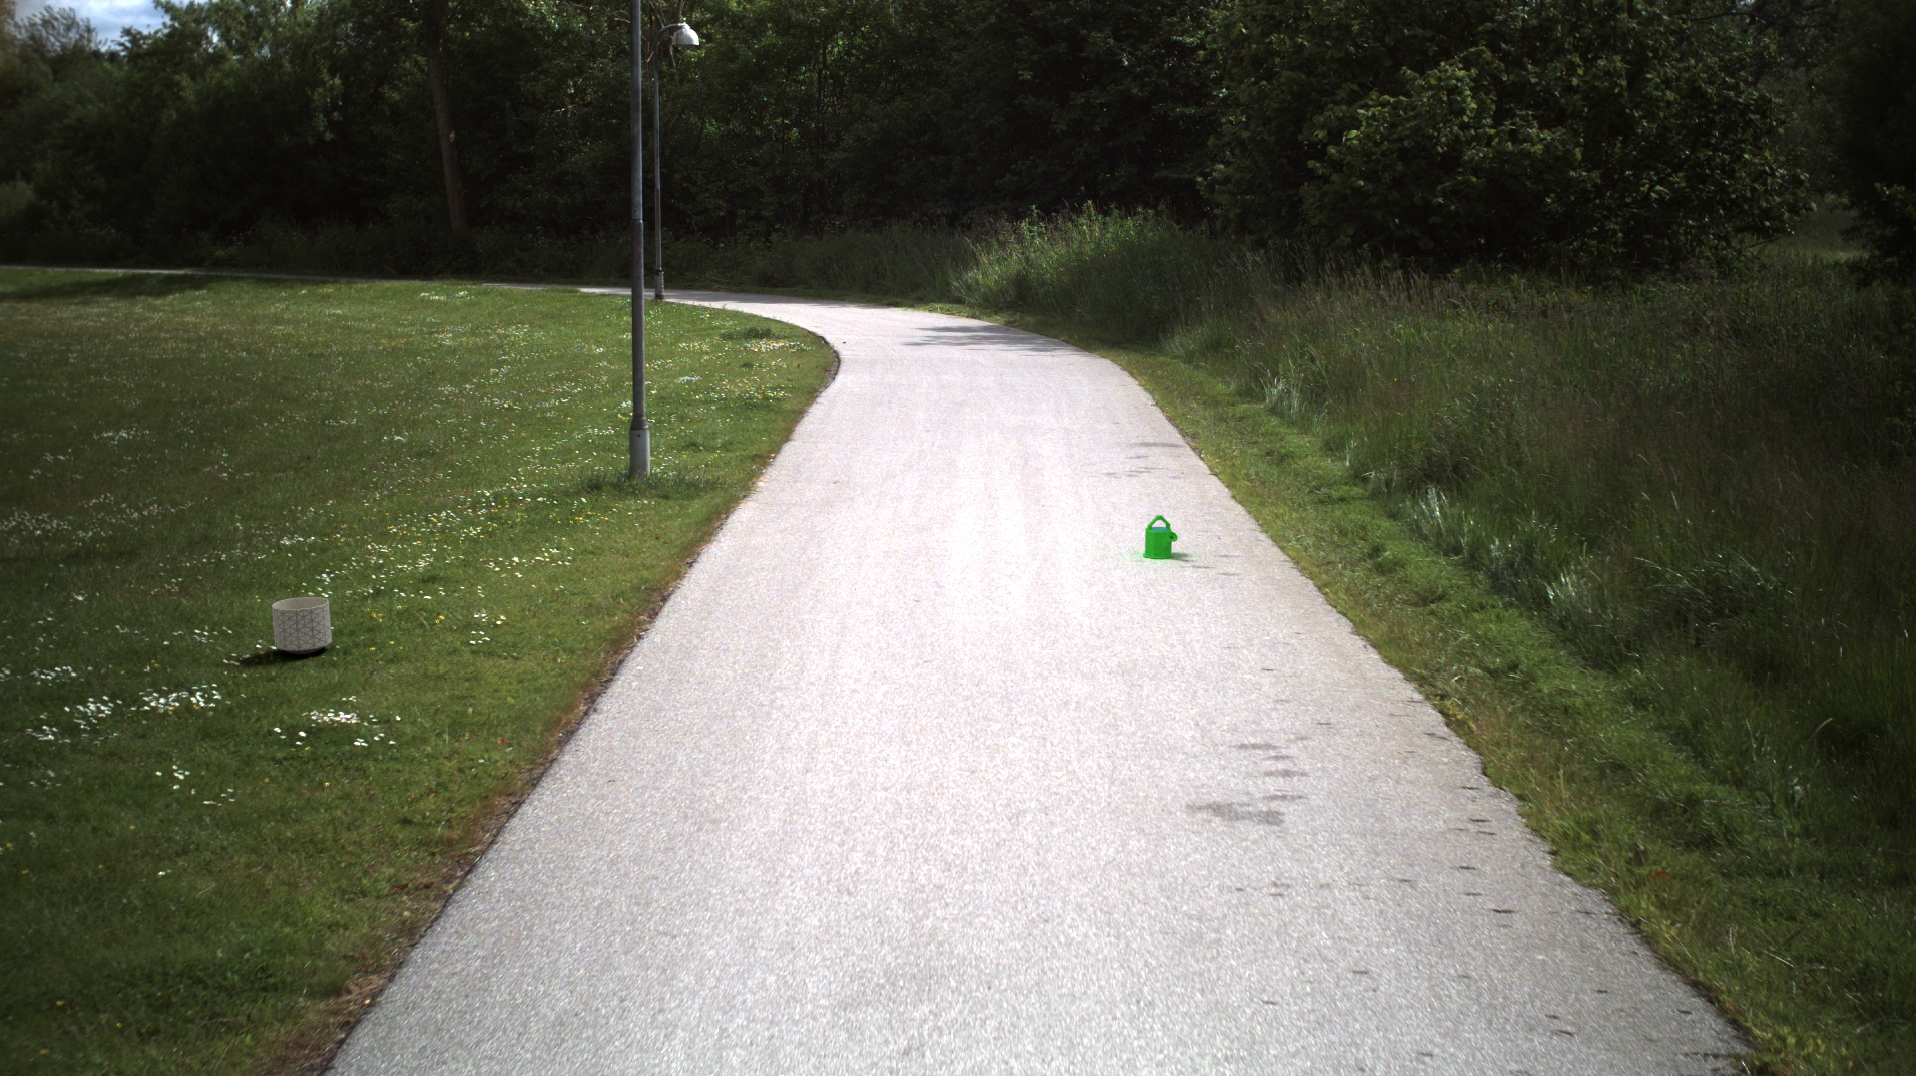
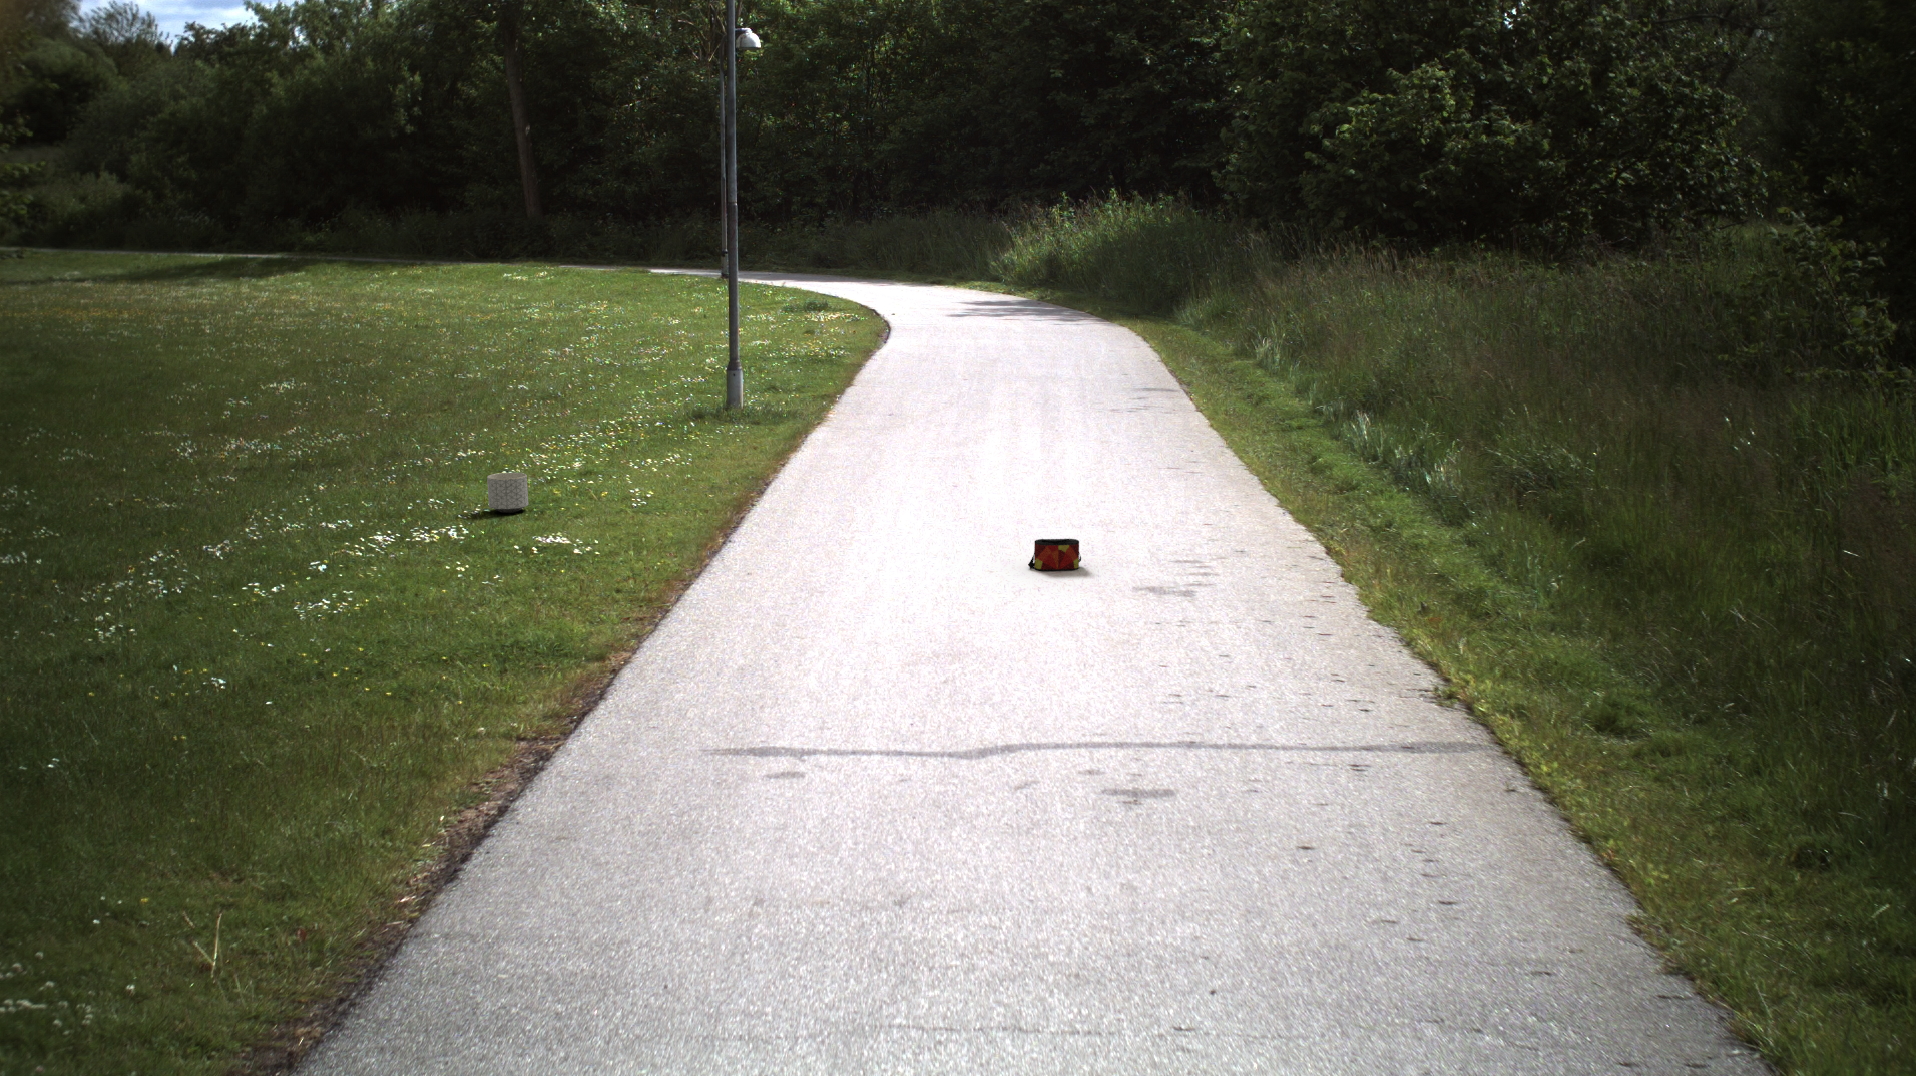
watering can: present [1143,515,1178,559] -> none [1131,428,1157,462]
bag: none [1025,718,1102,768] -> present [1028,539,1081,571]

